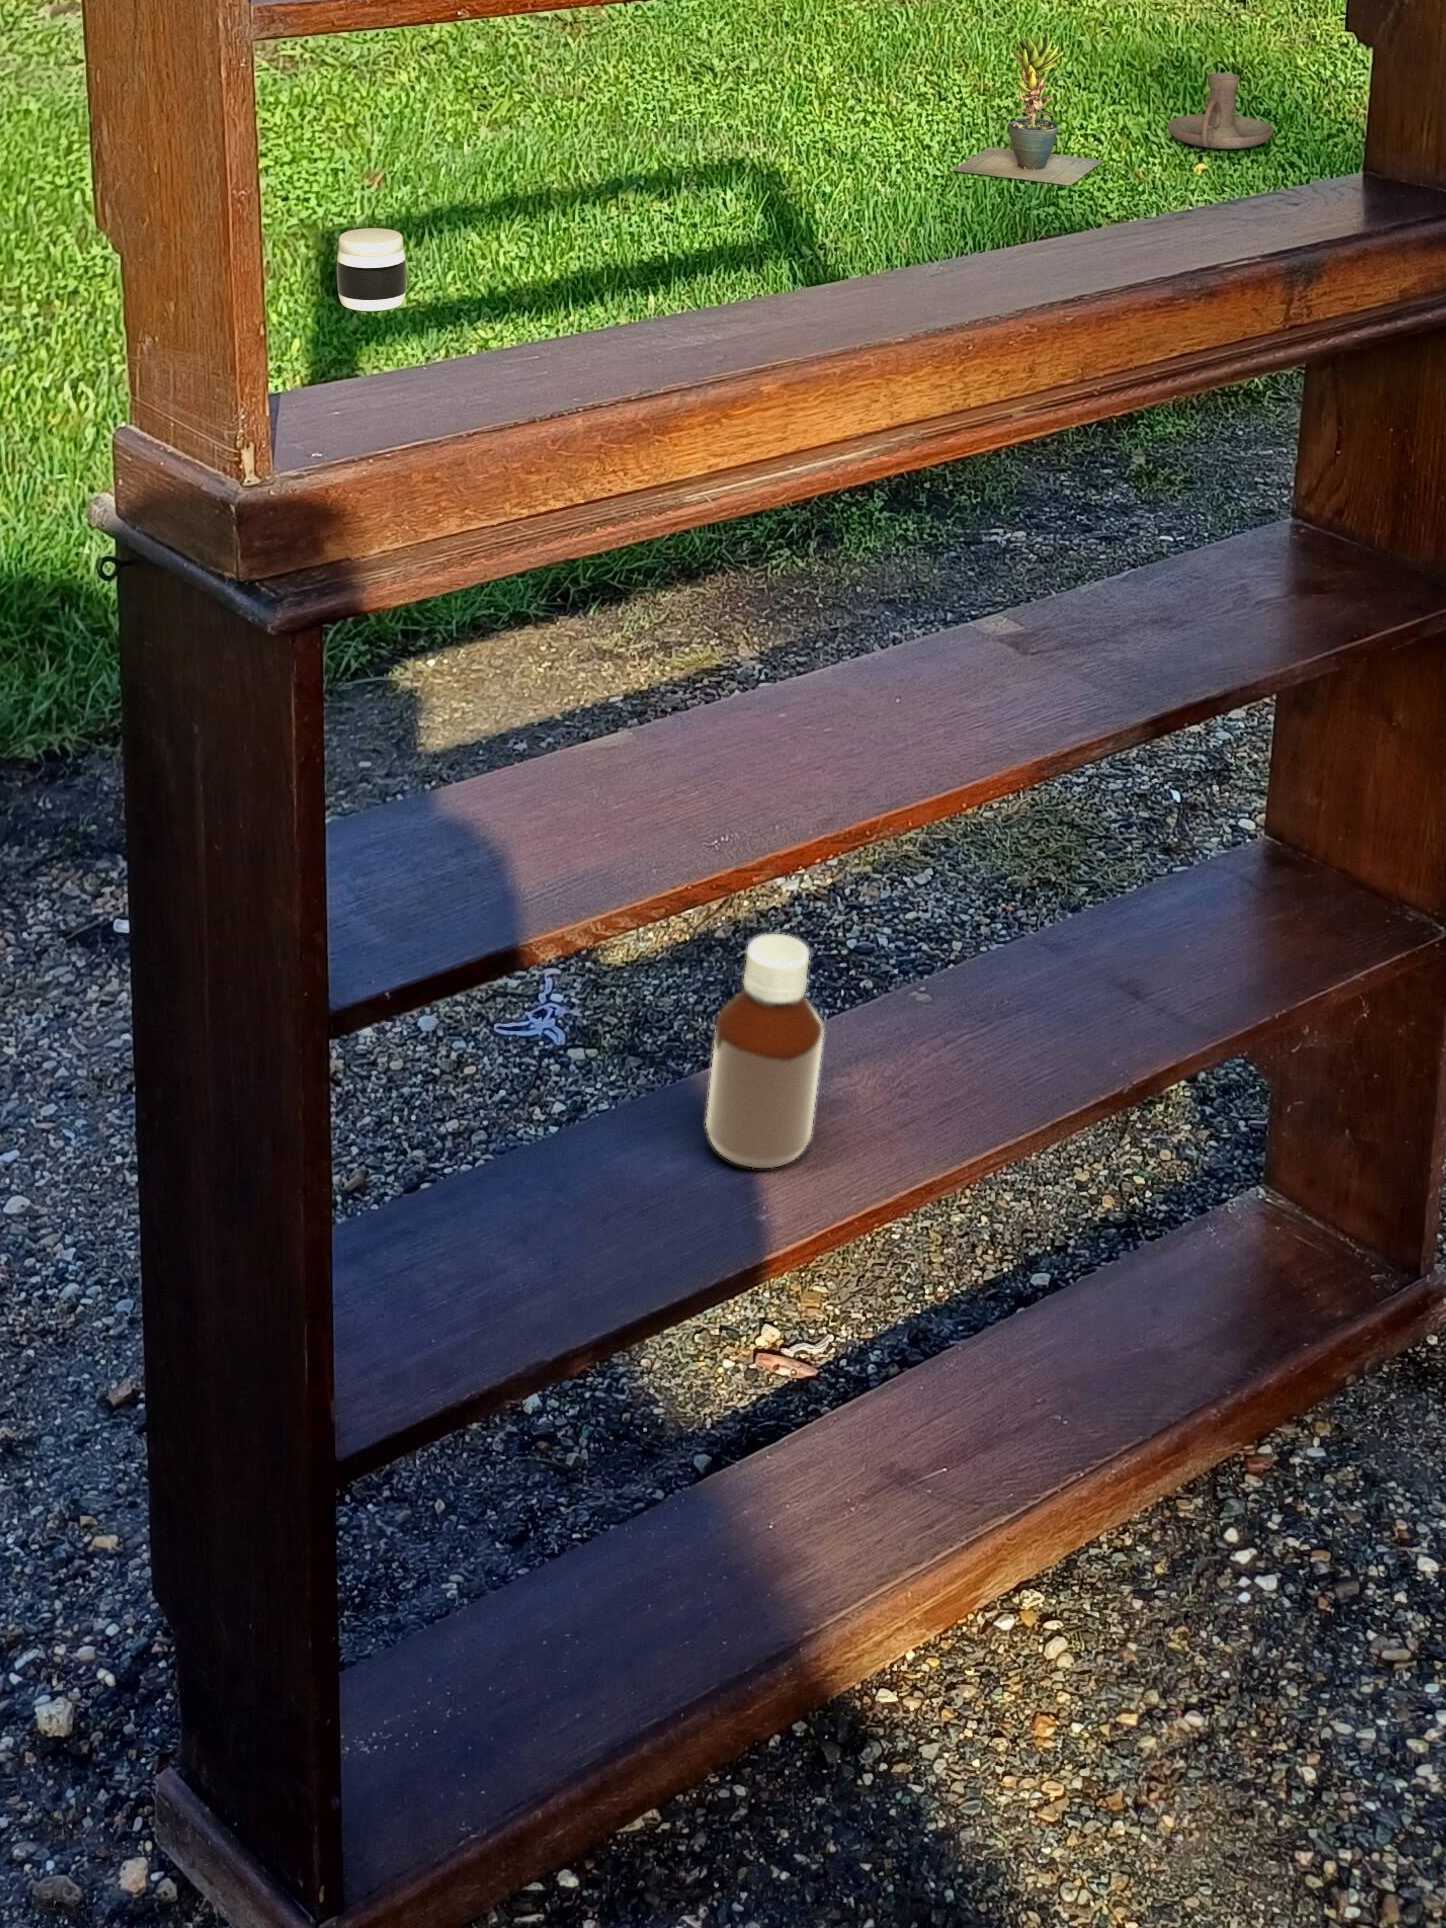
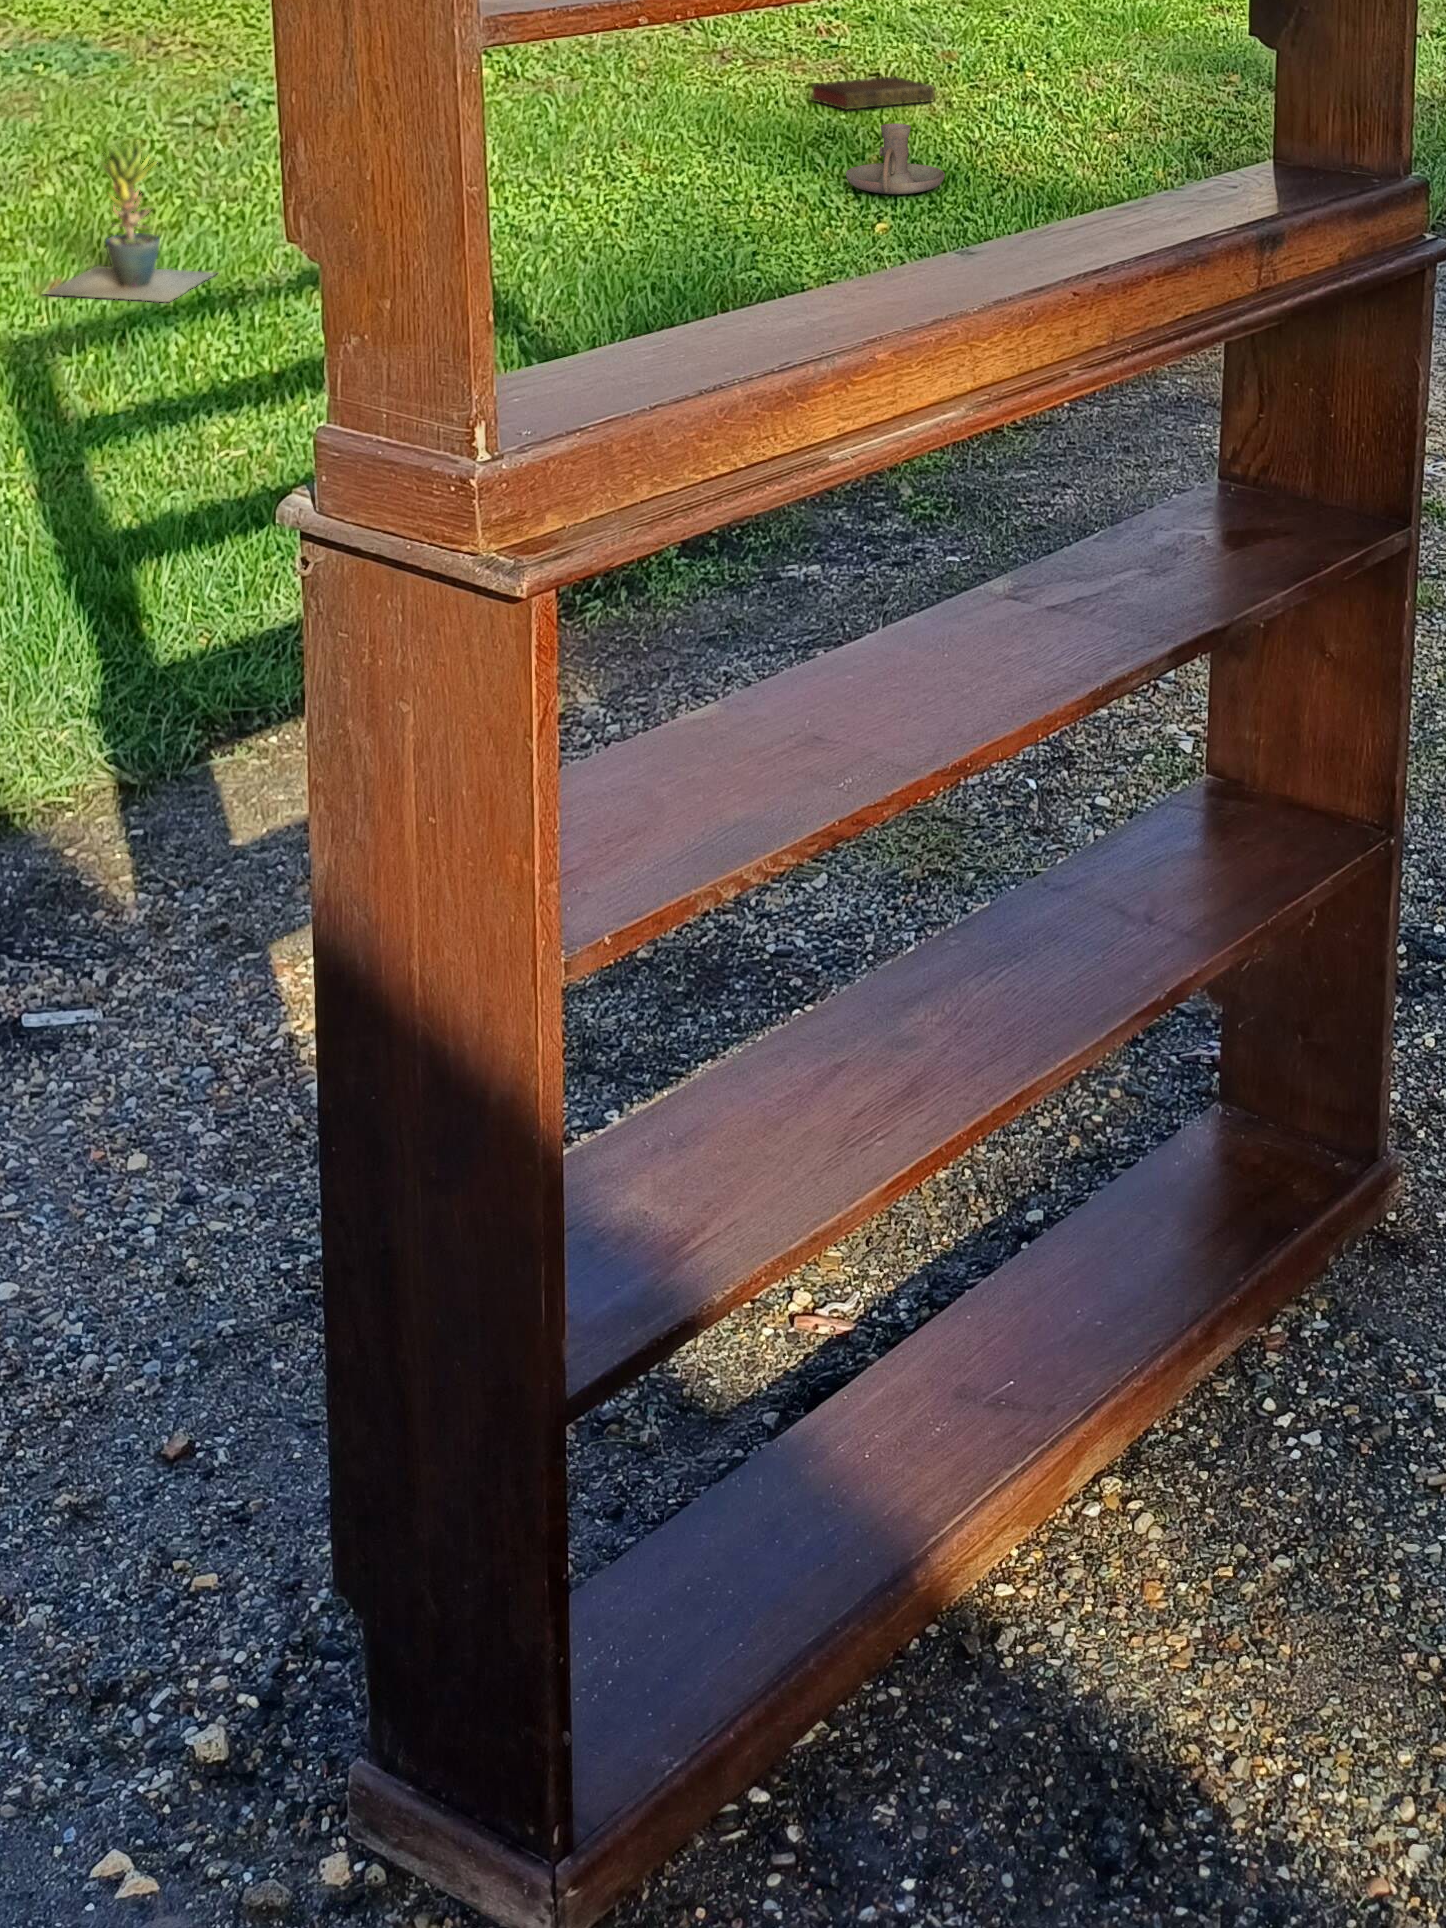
book: none [1161,19,1297,52] -> present [811,77,935,109]
potted plant: present [952,32,1103,185] -> present [43,143,215,302]
jar: present [337,228,407,311] -> none [84,312,156,395]
bottle: present [706,934,823,1168] -> none [795,878,904,1101]

